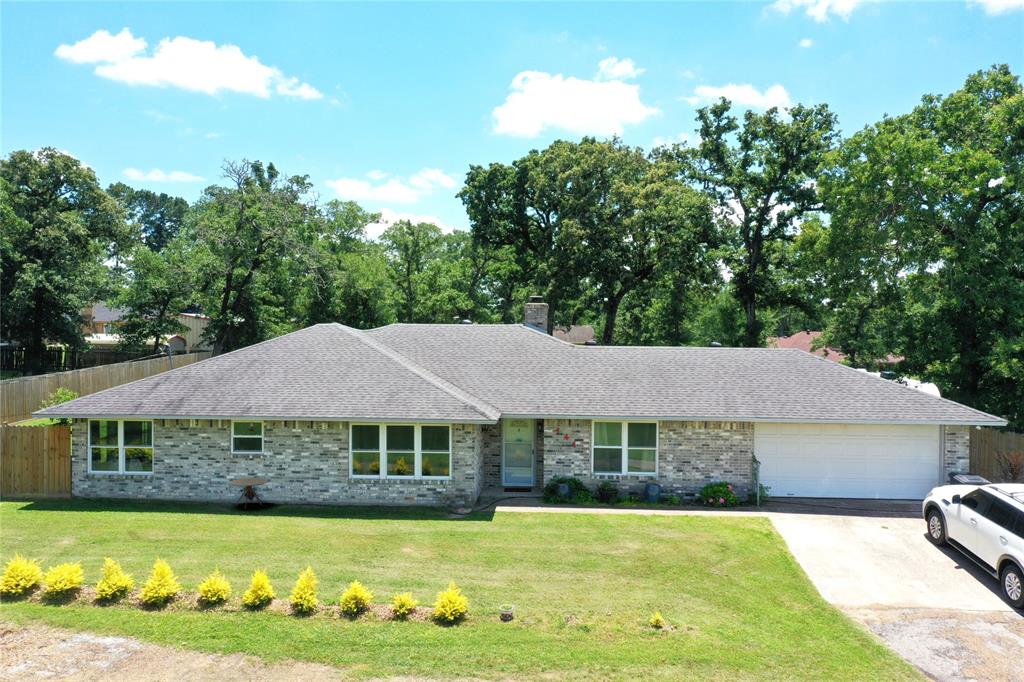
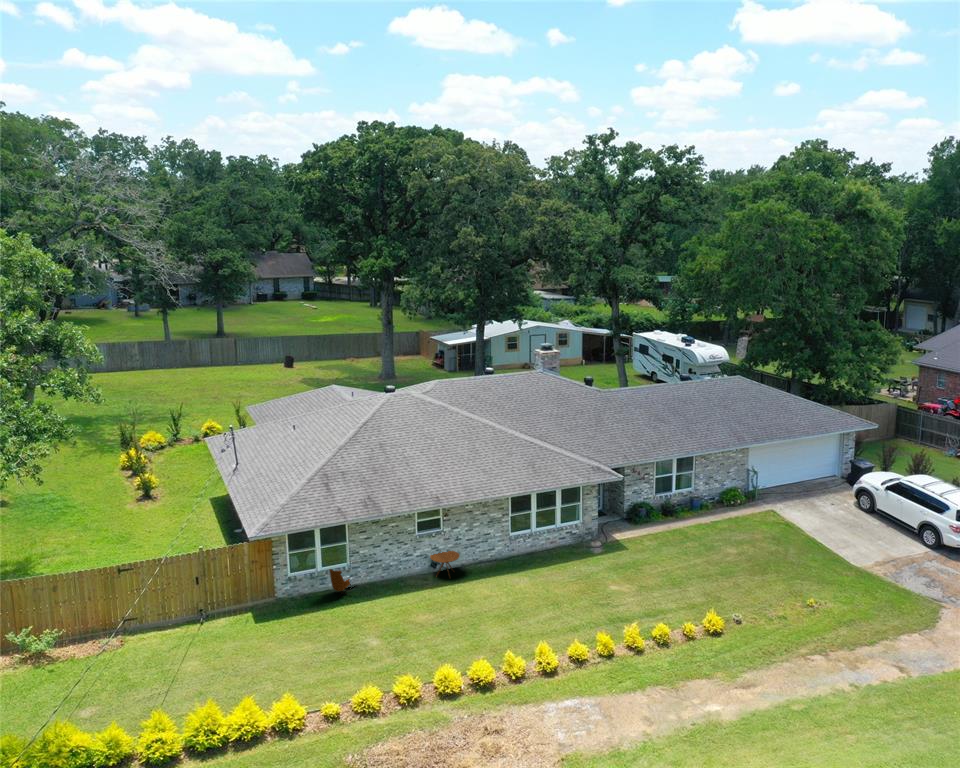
lounge chair: none [106,467,156,505] -> present [329,569,351,596]

